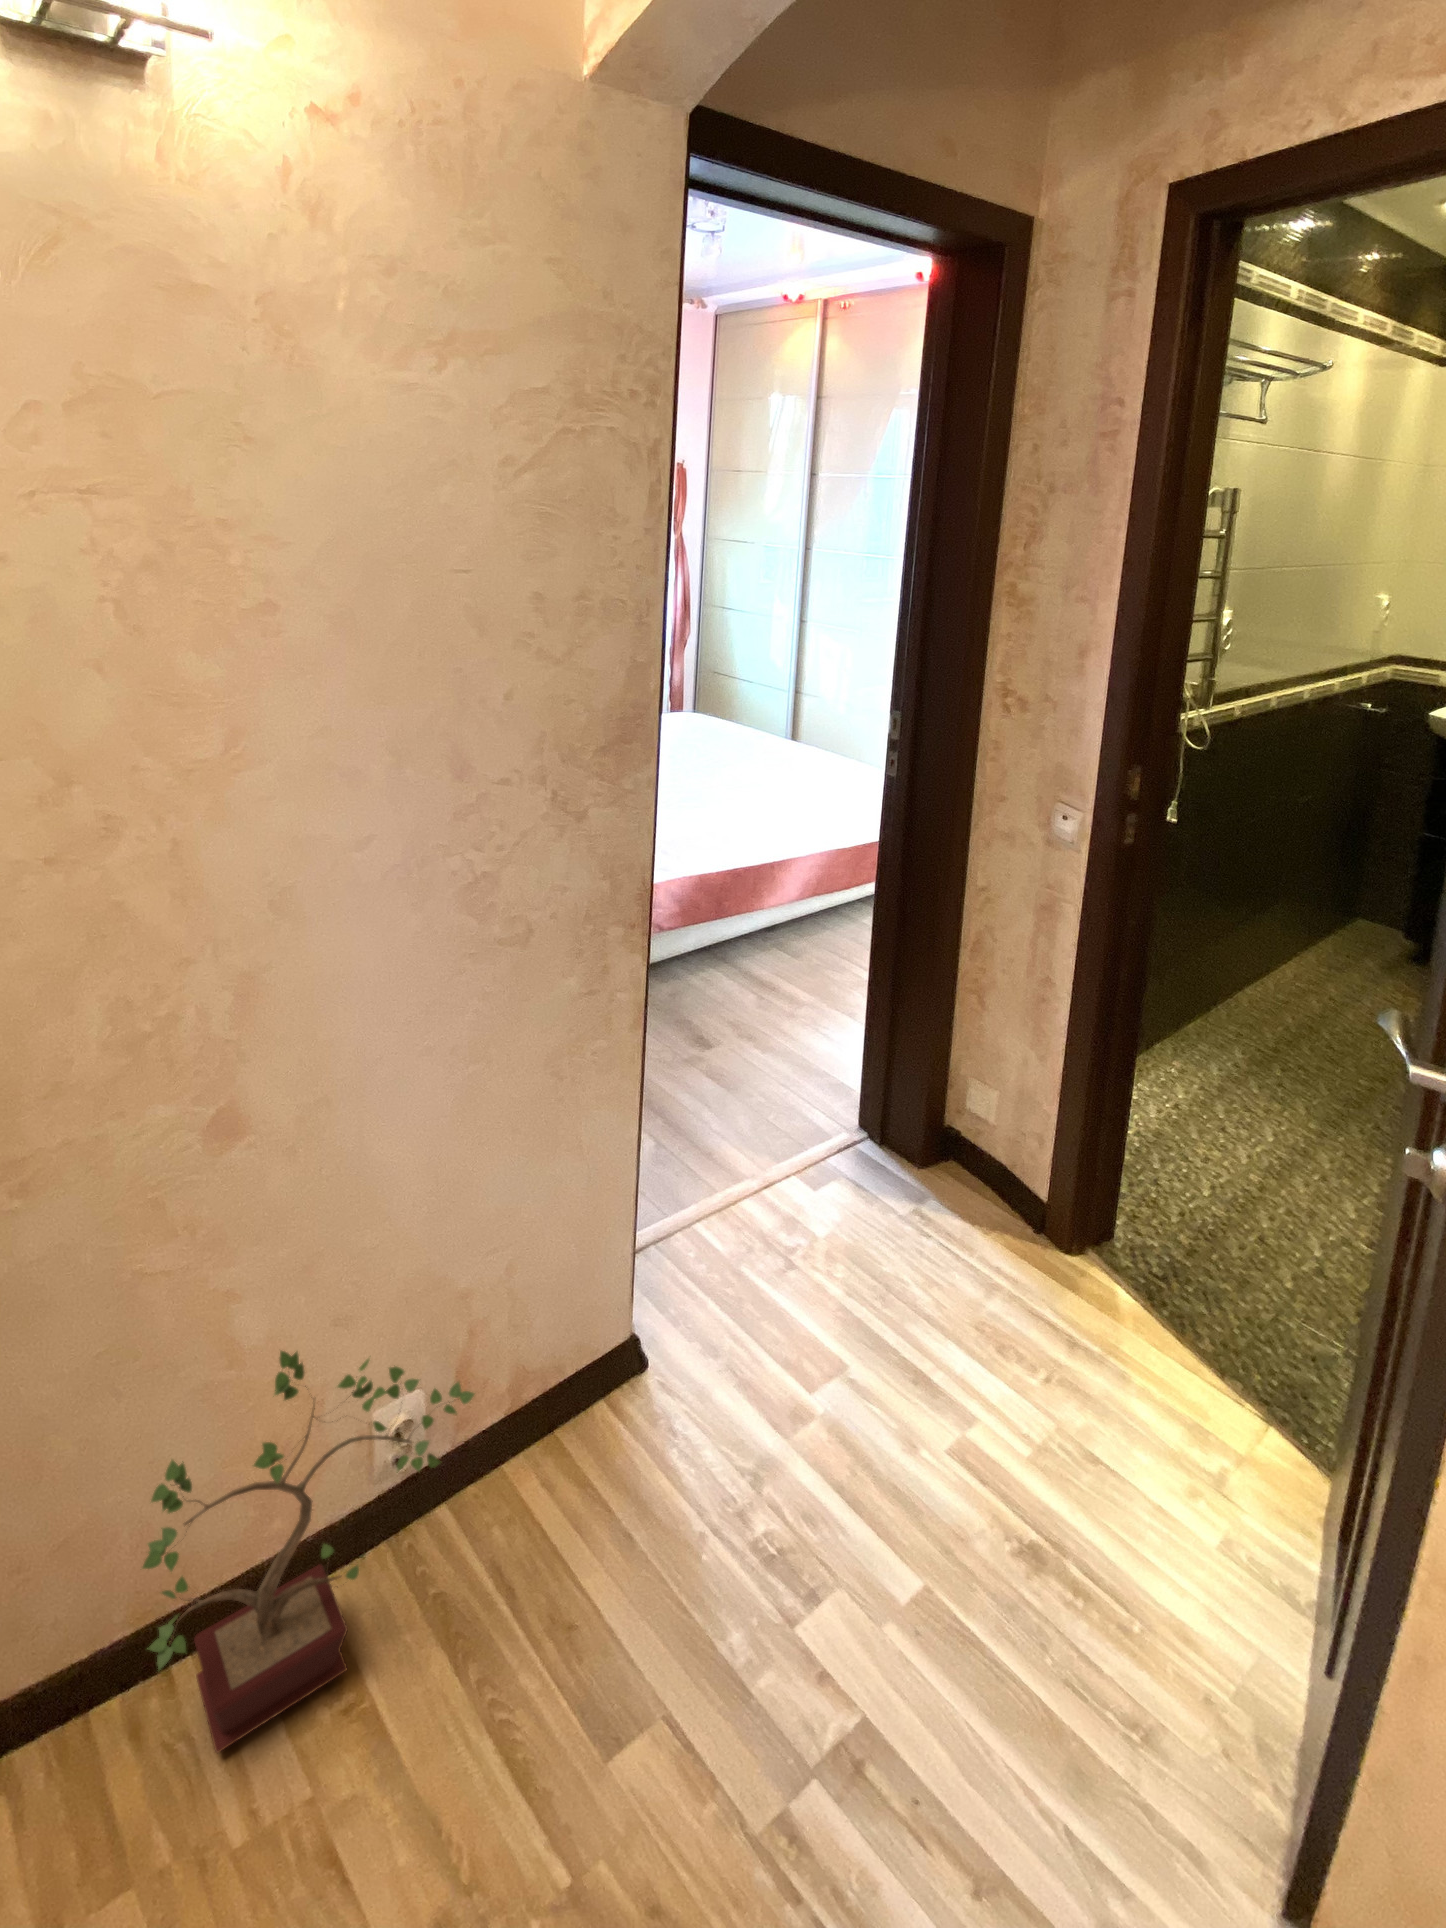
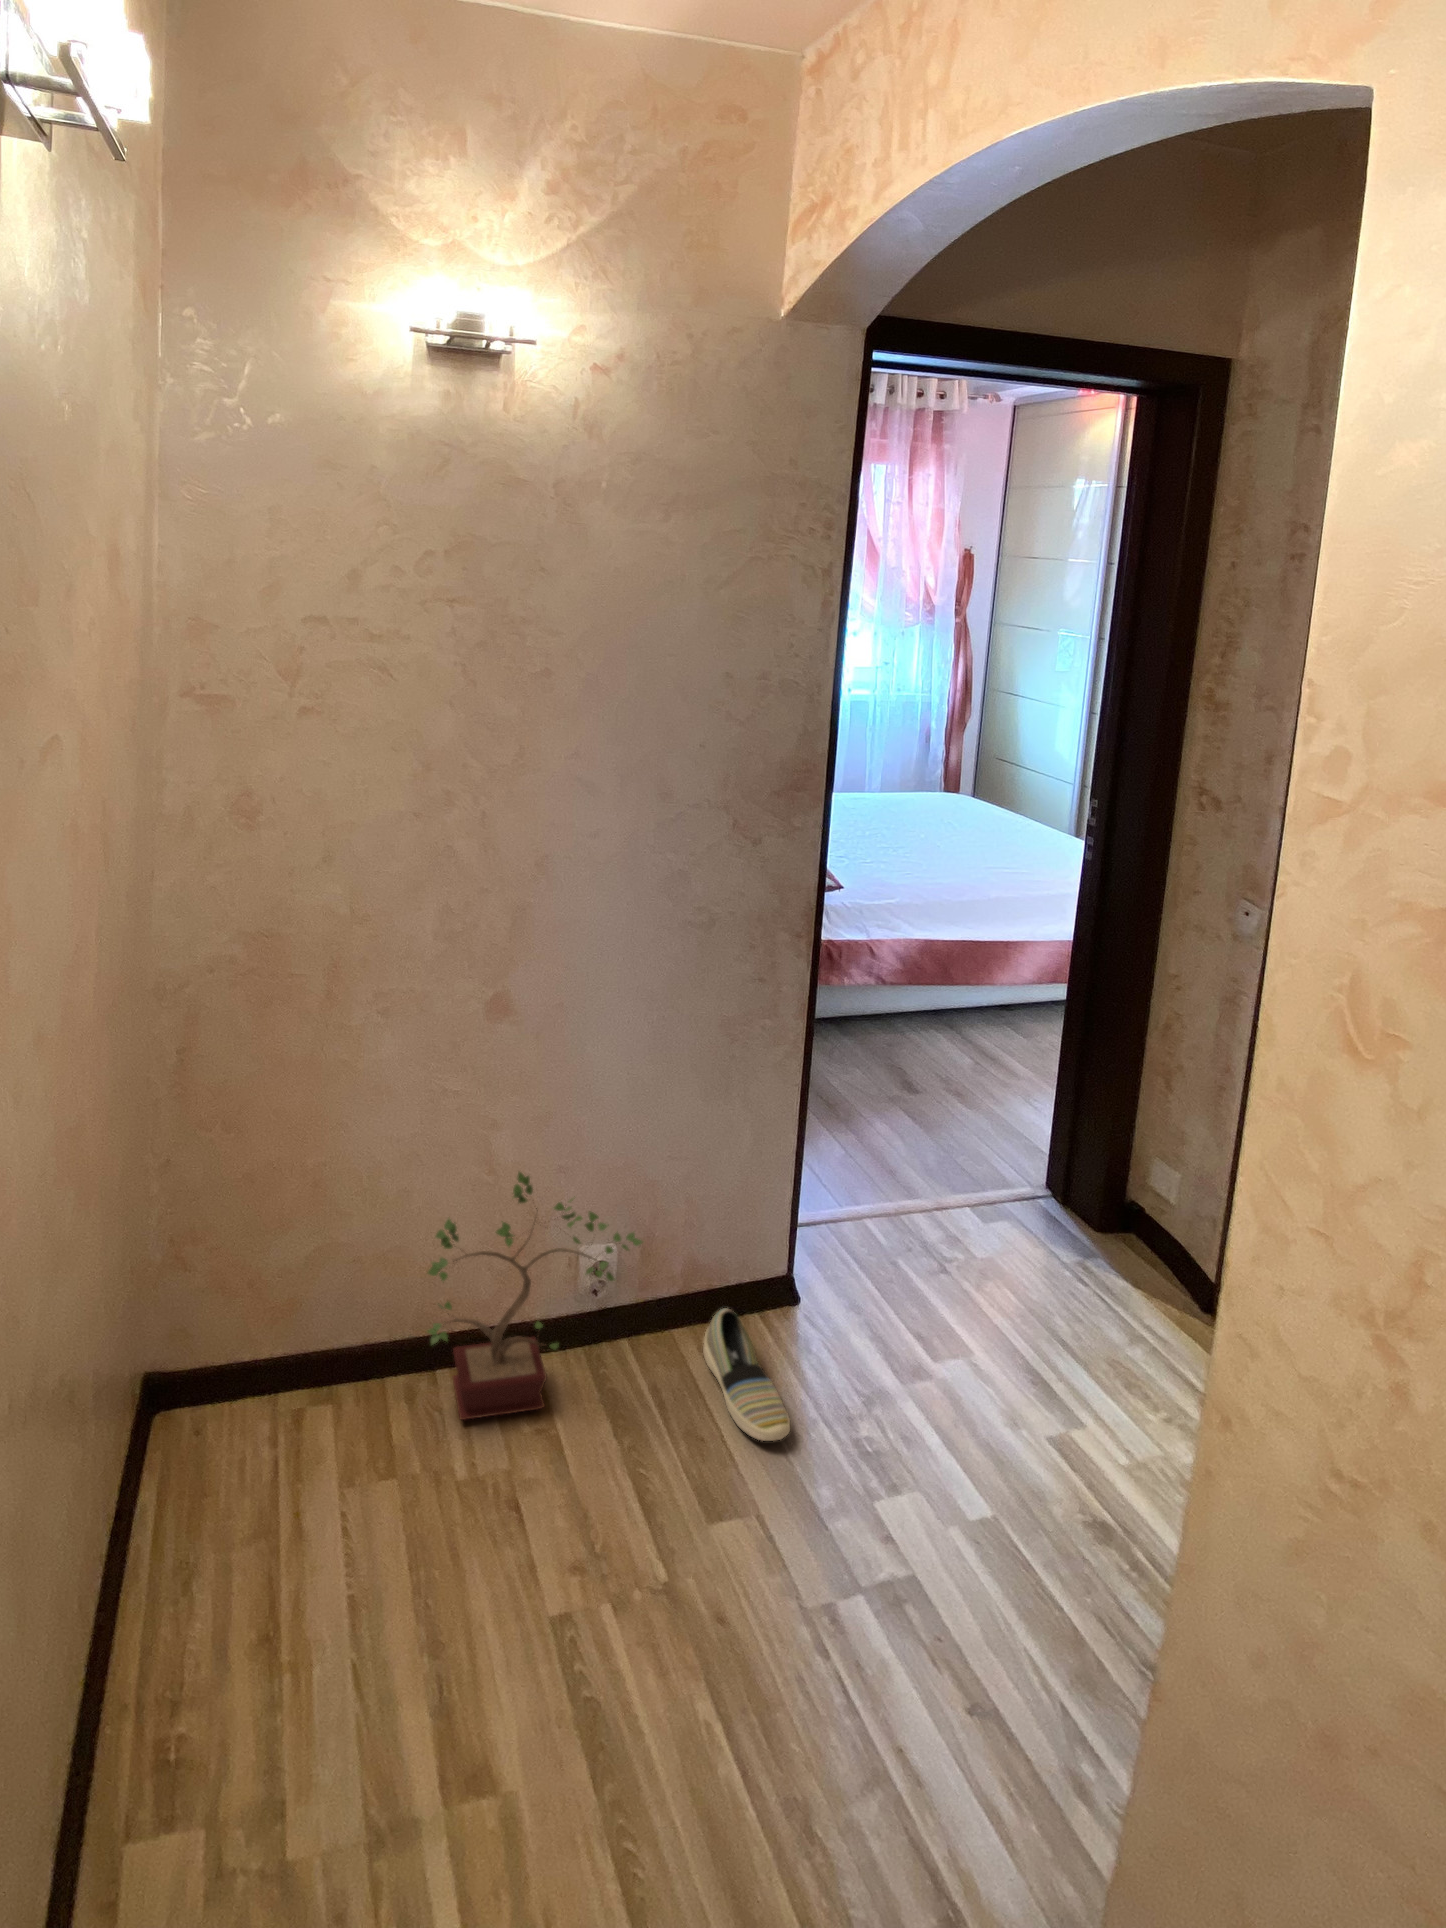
shoe: none [548,1416,680,1596] -> present [703,1308,790,1441]

